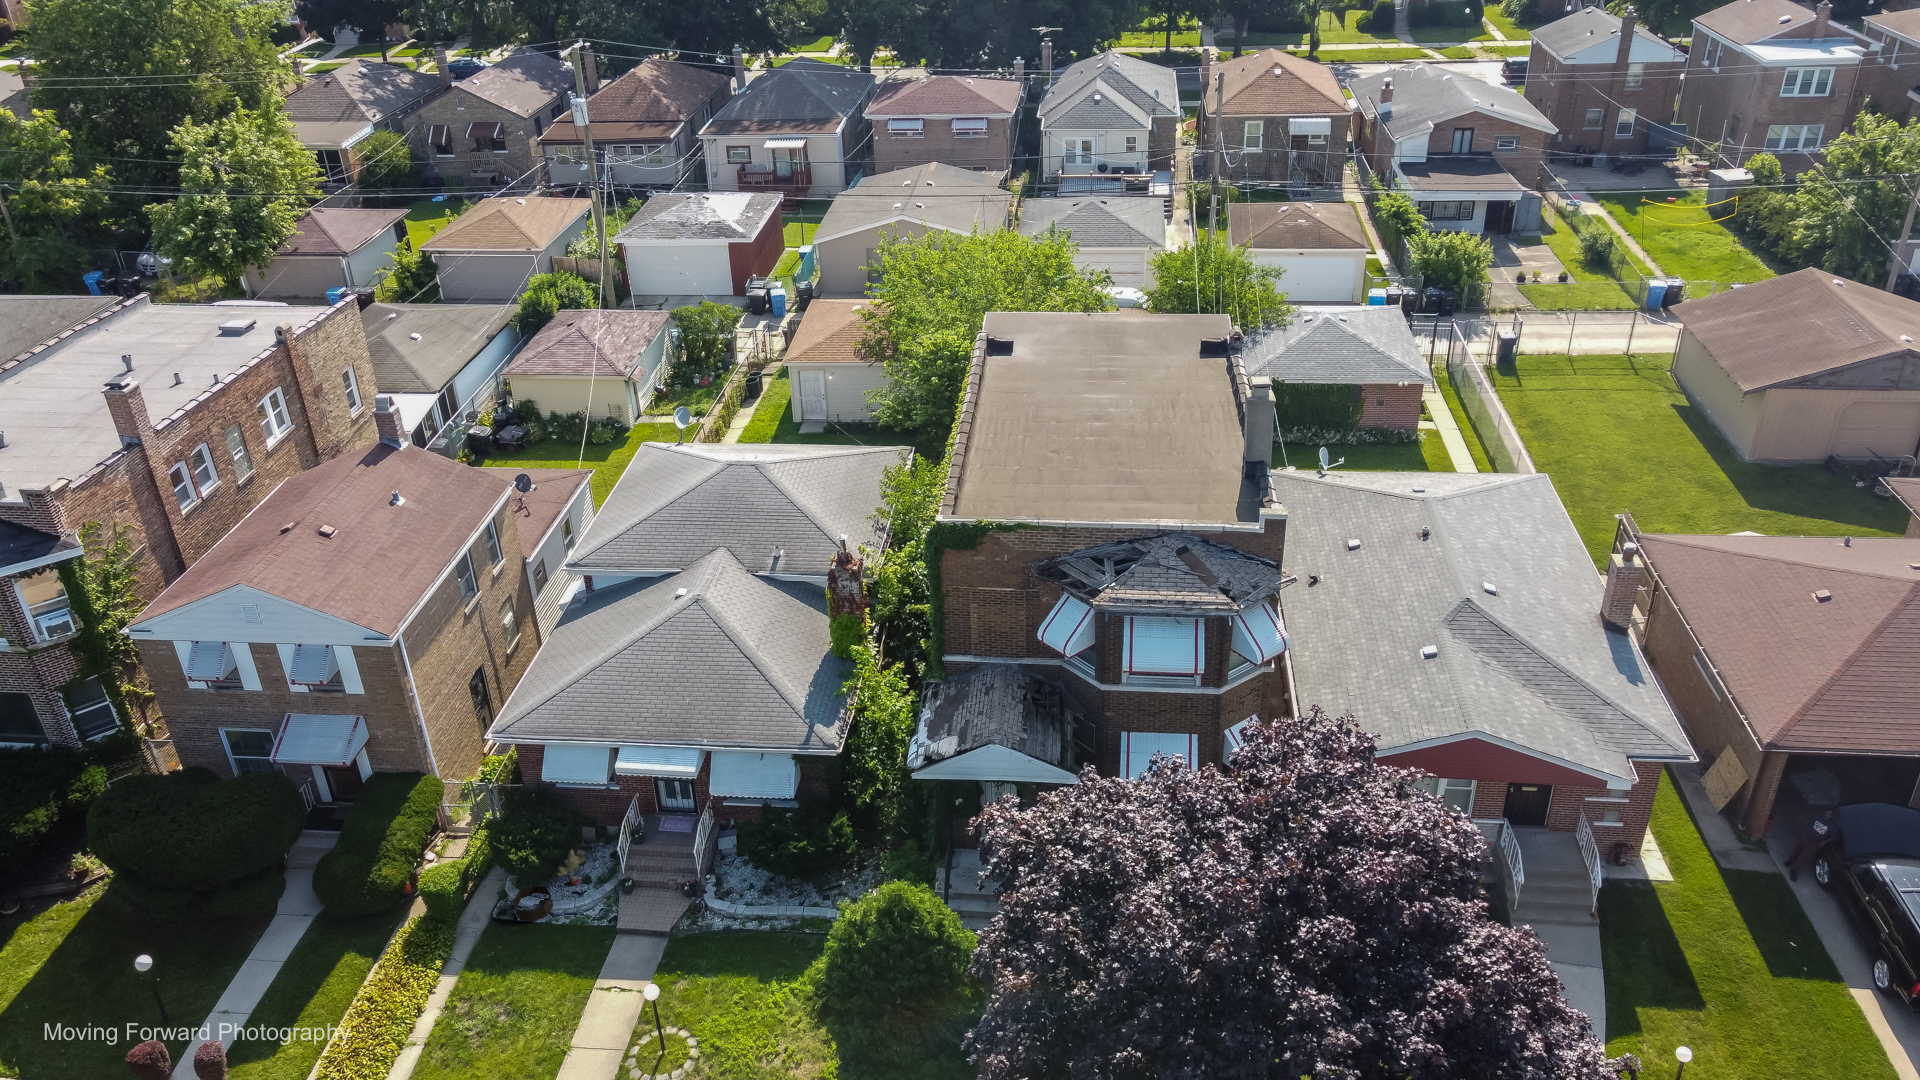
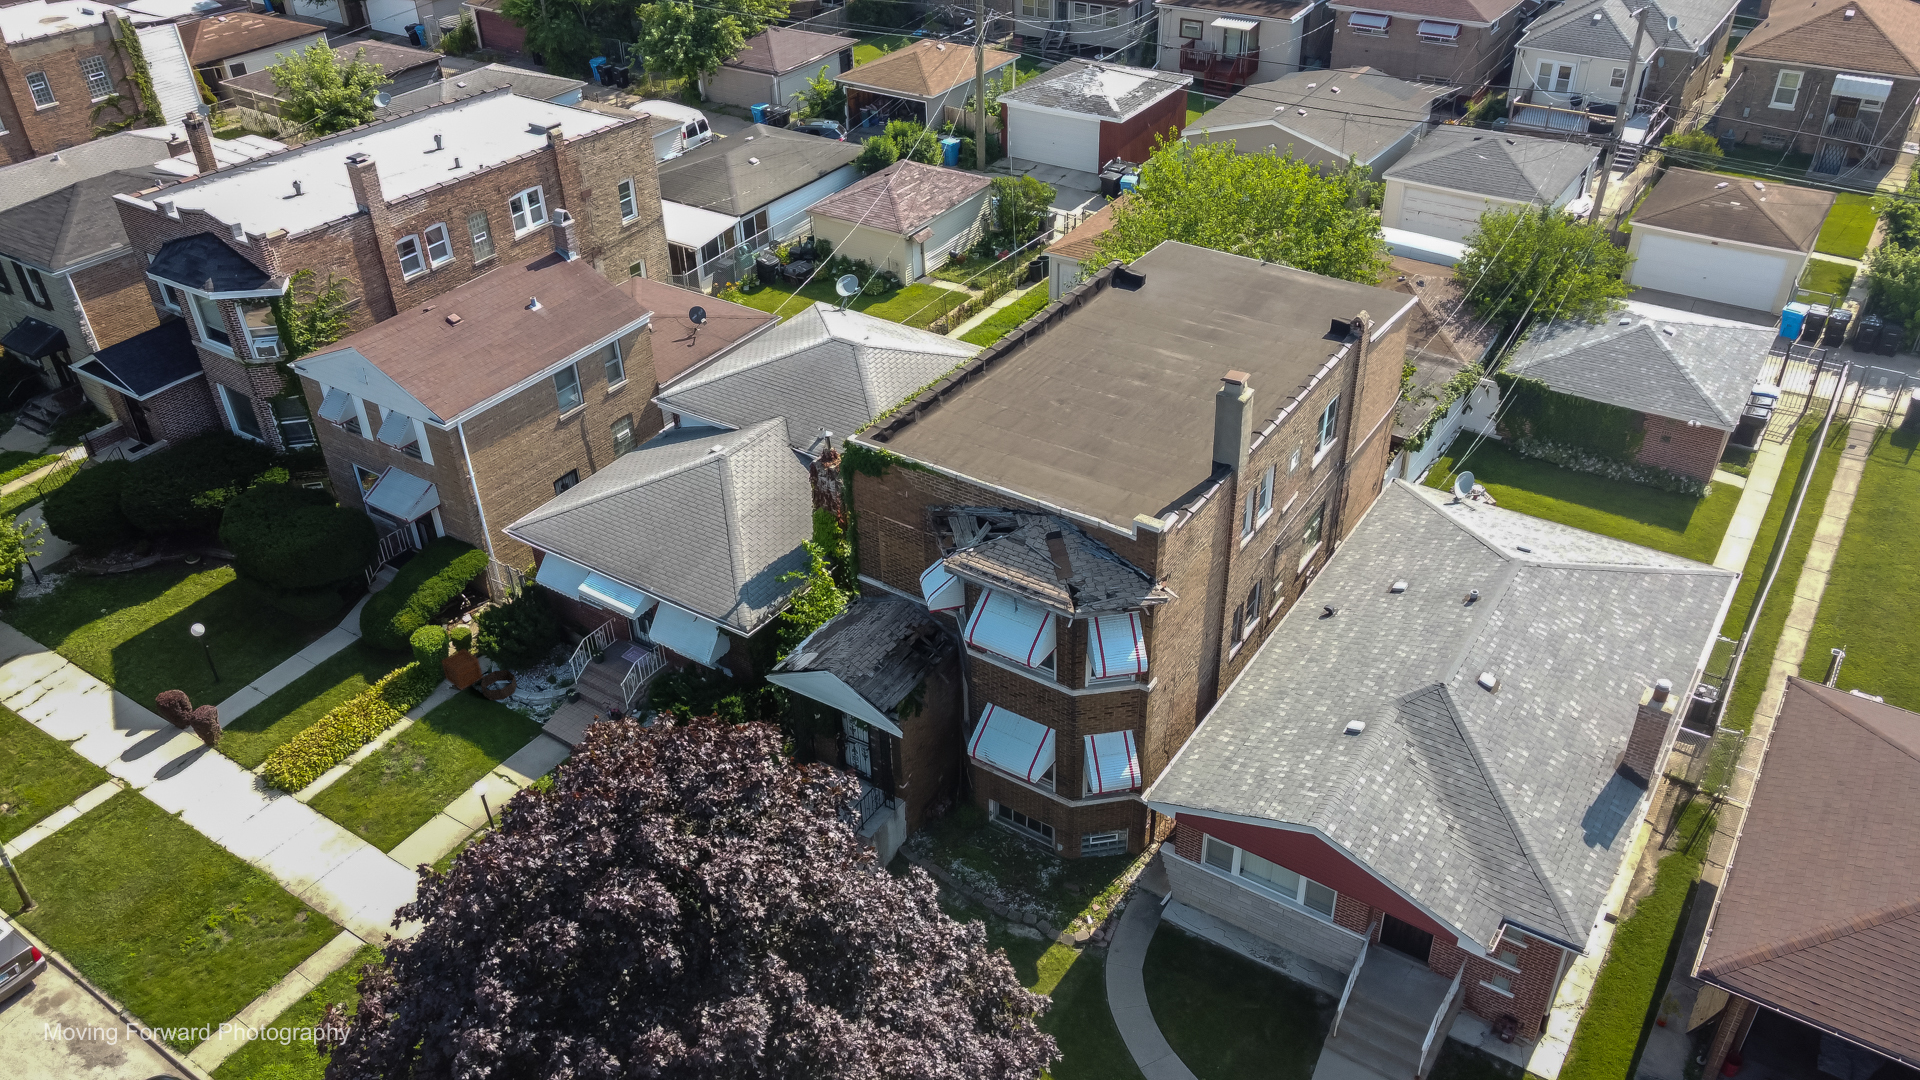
potted tree: present [559,851,585,885] -> present [1657,992,1683,1026]
wooden crate: none [456,880,503,925] -> present [442,649,483,690]

